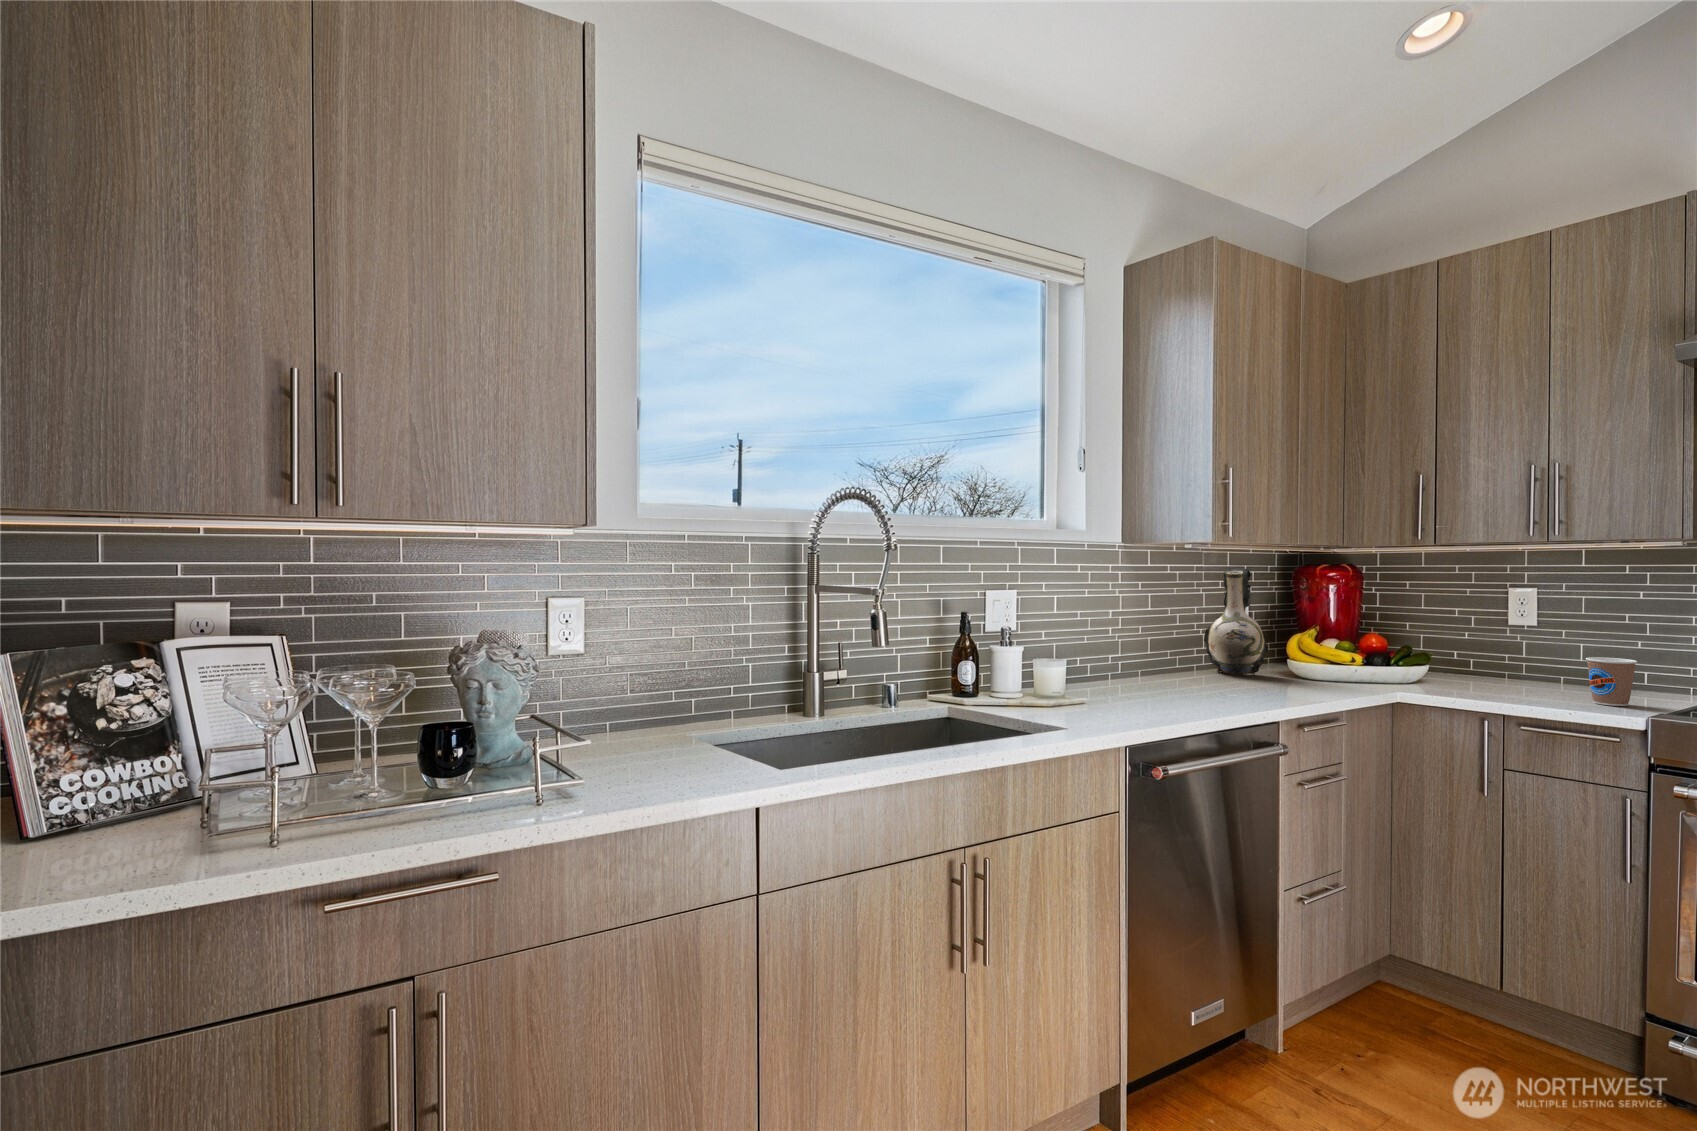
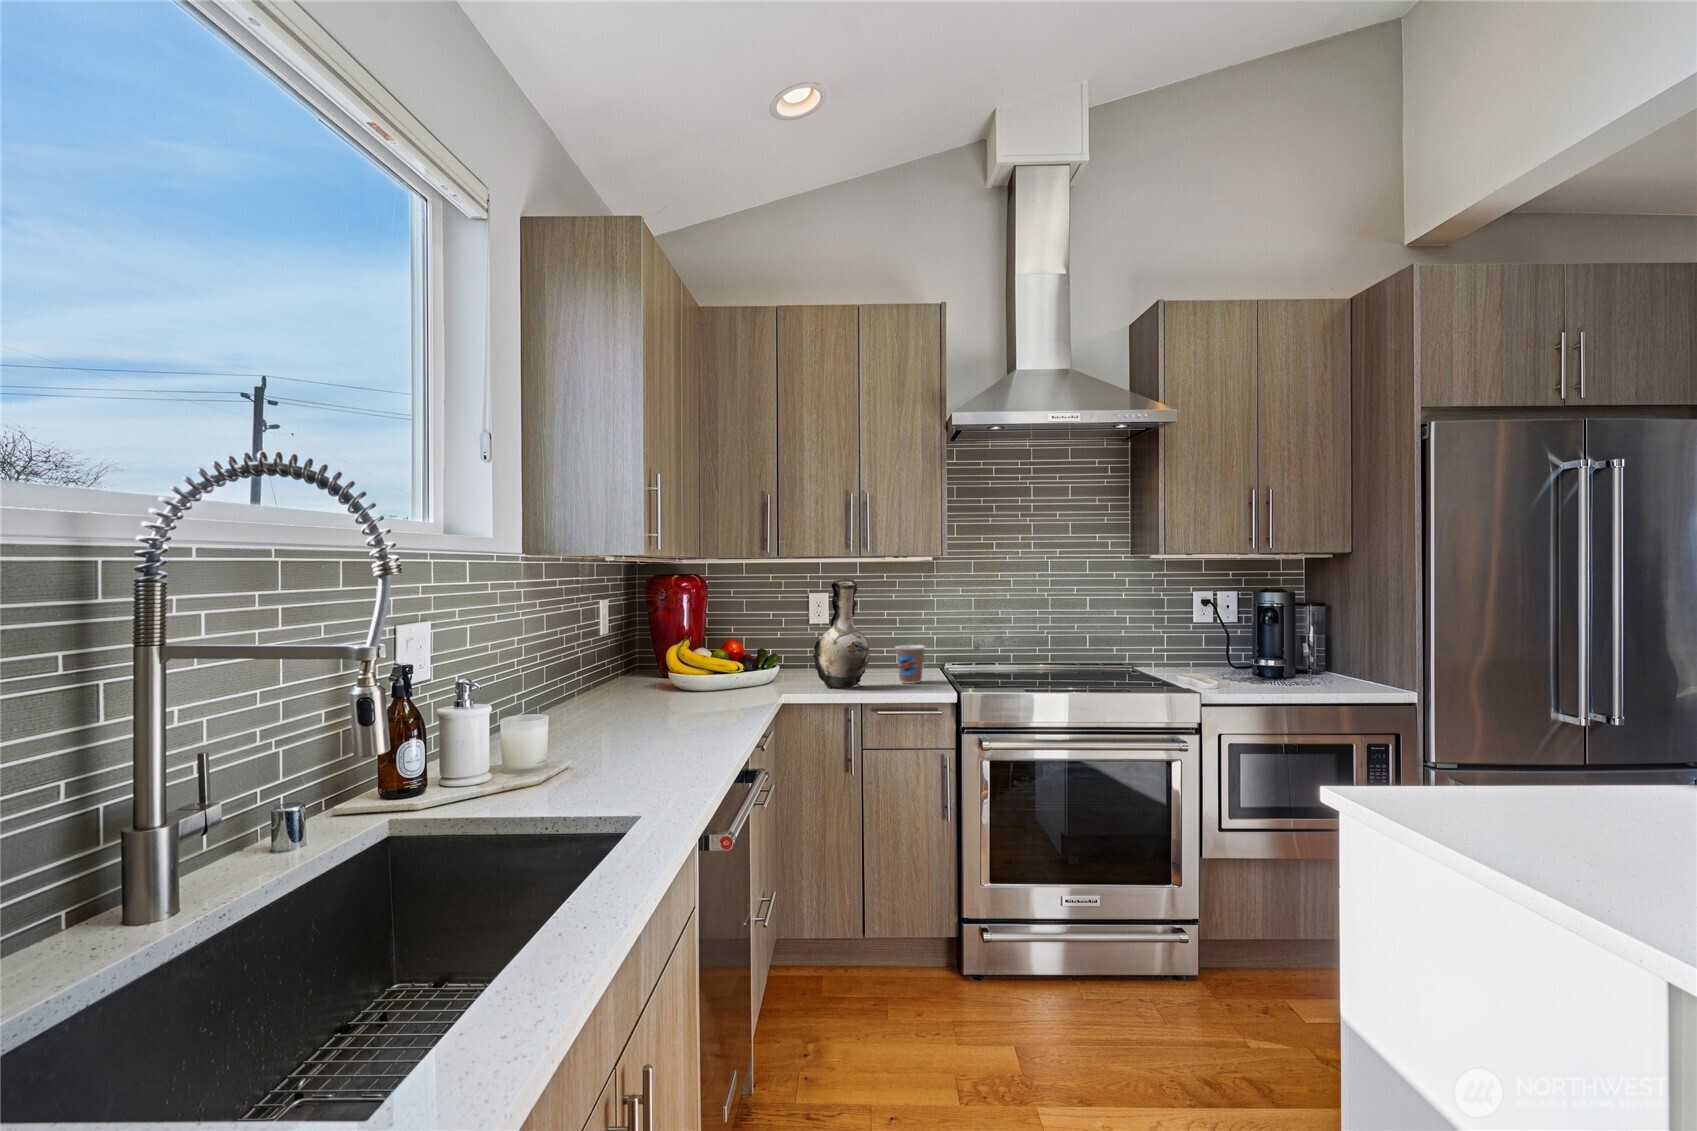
decorative vase: present [1204,568,1268,675] -> present [813,579,870,688]

